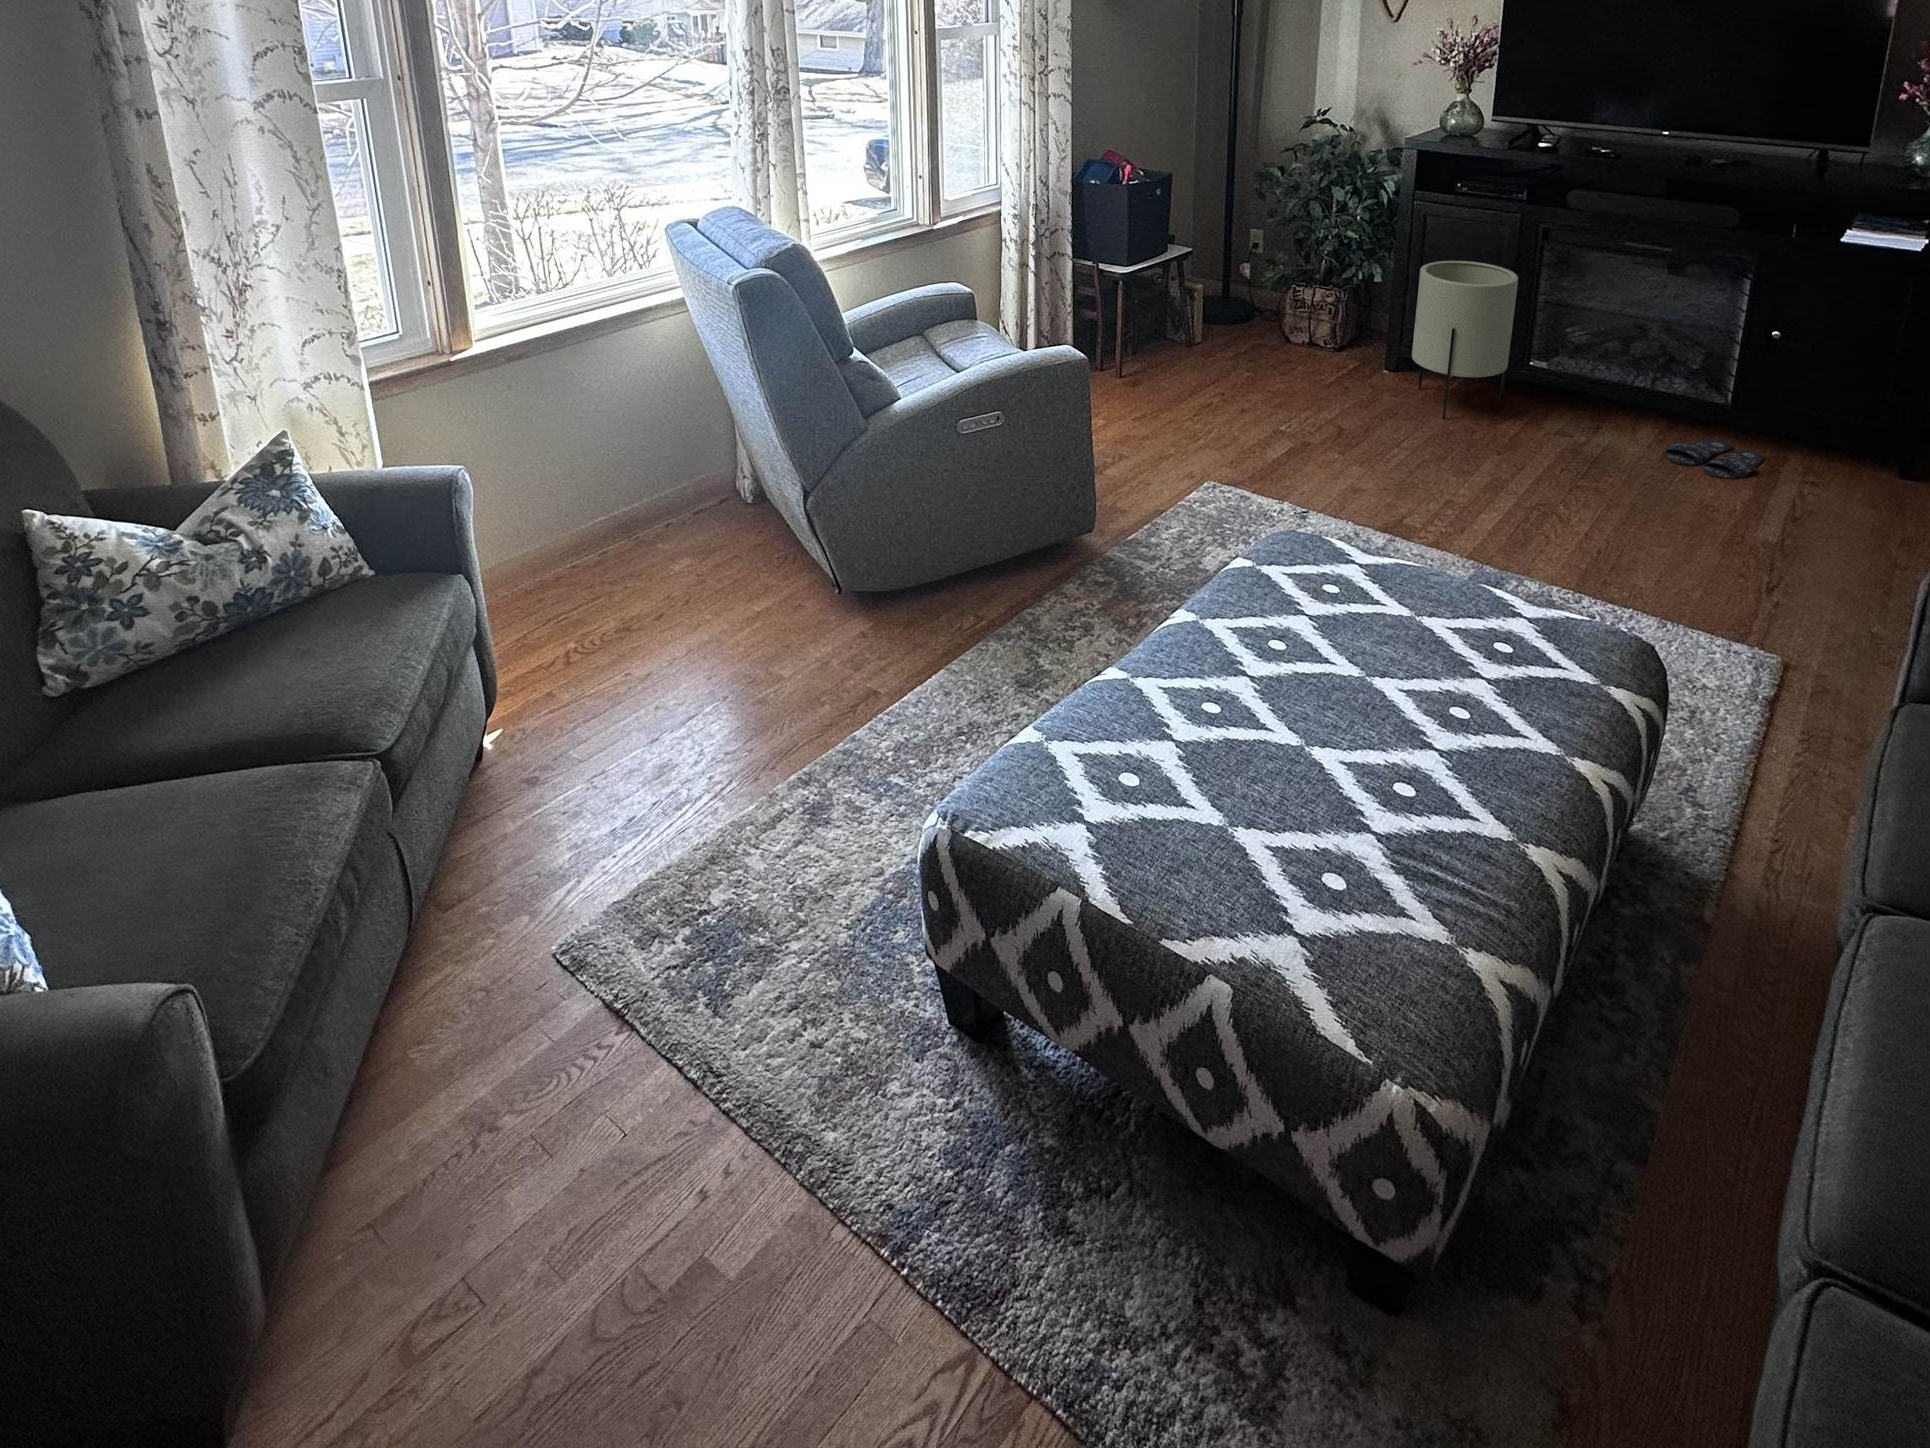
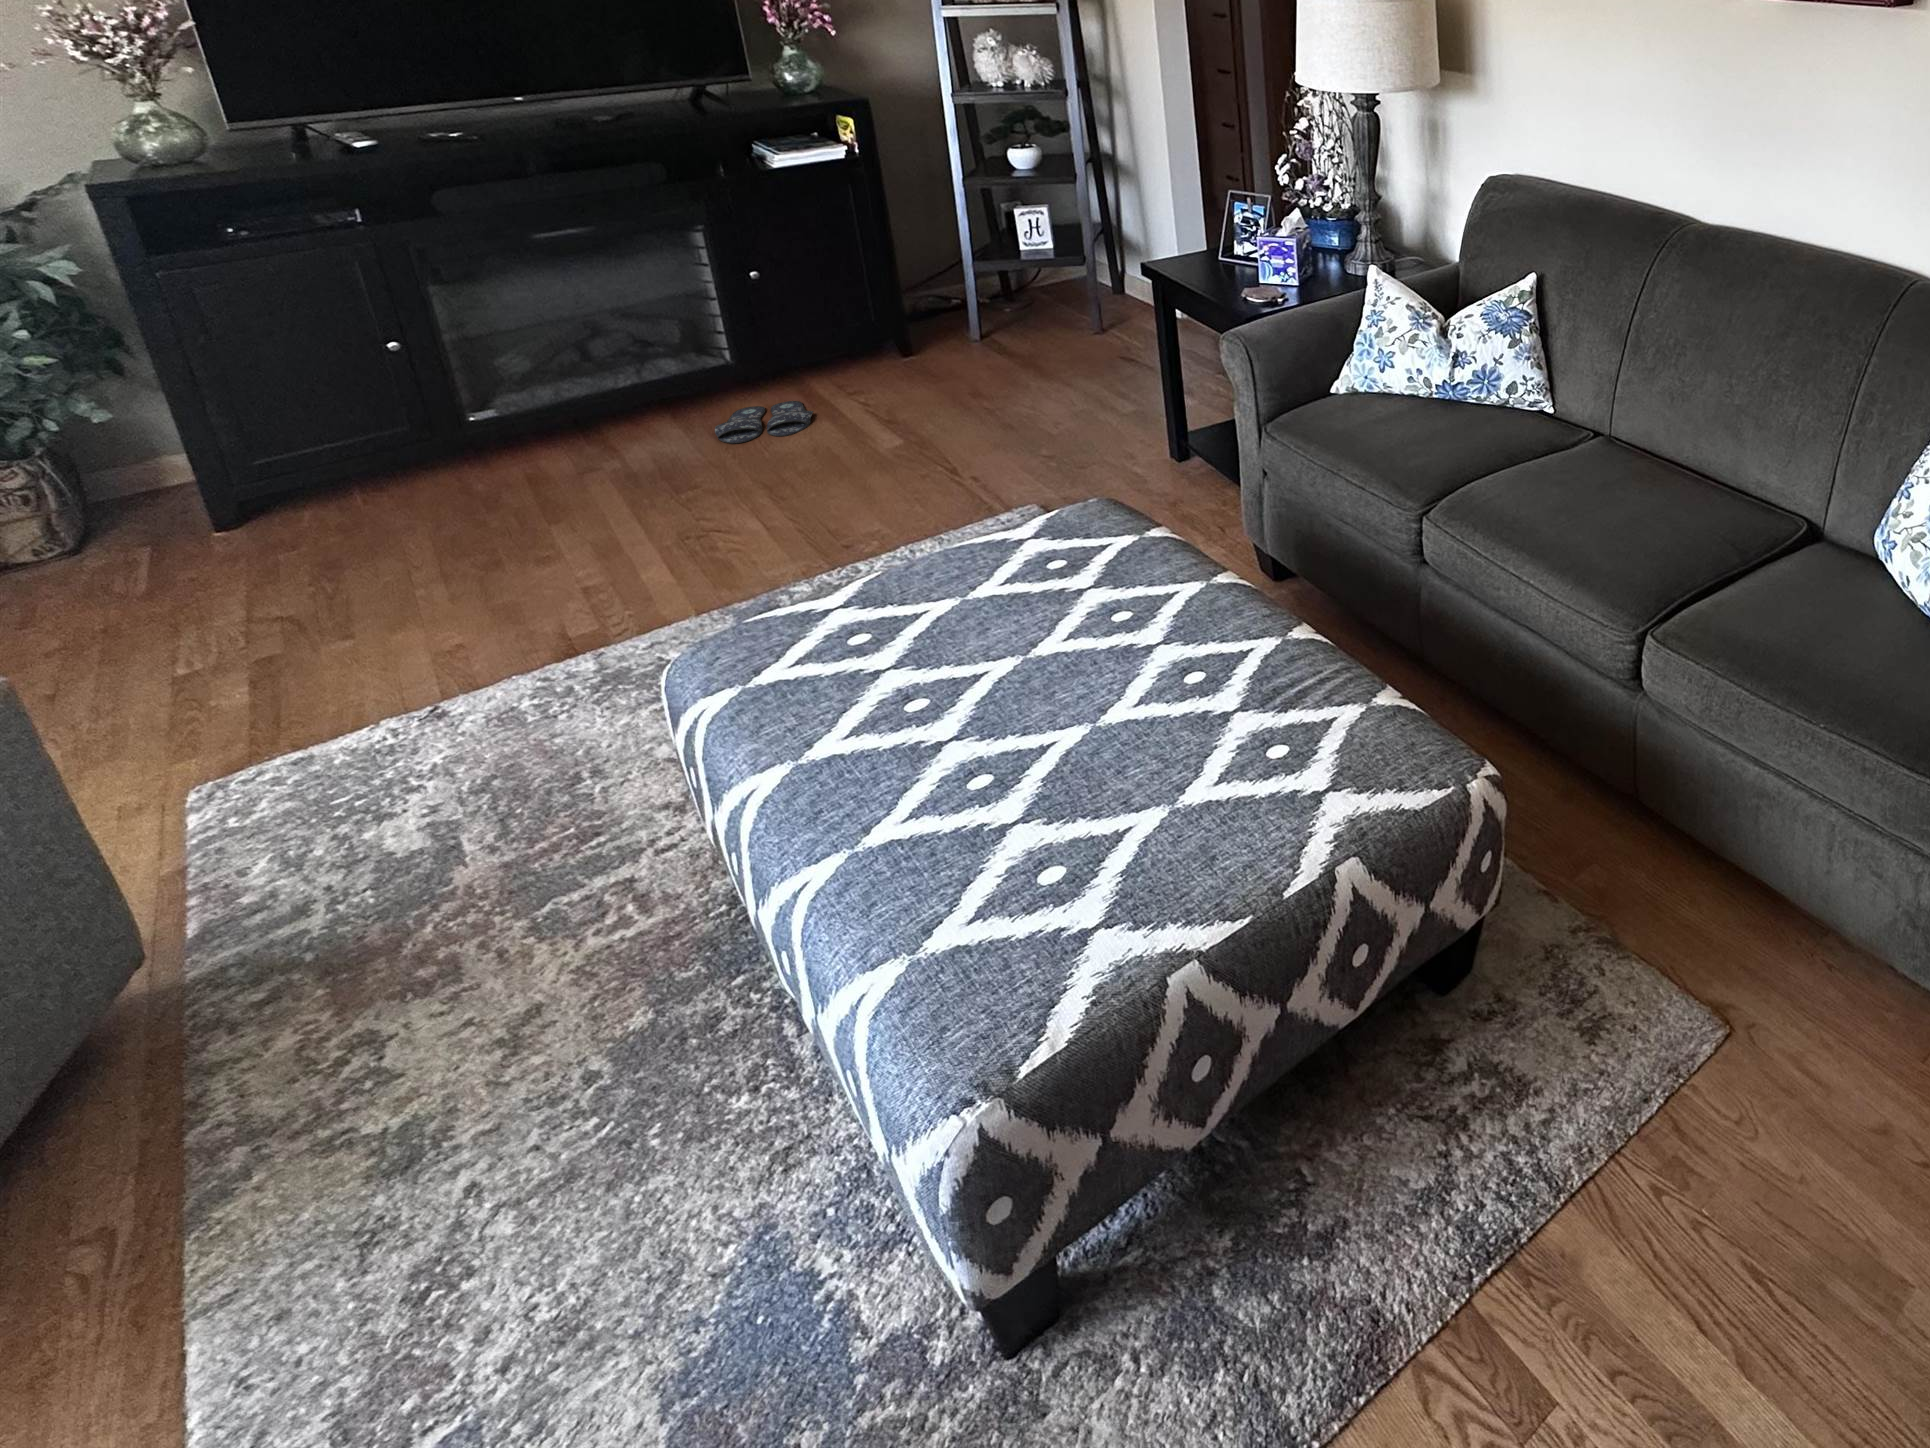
planter: present [1412,261,1518,419] -> none [253,318,465,540]

